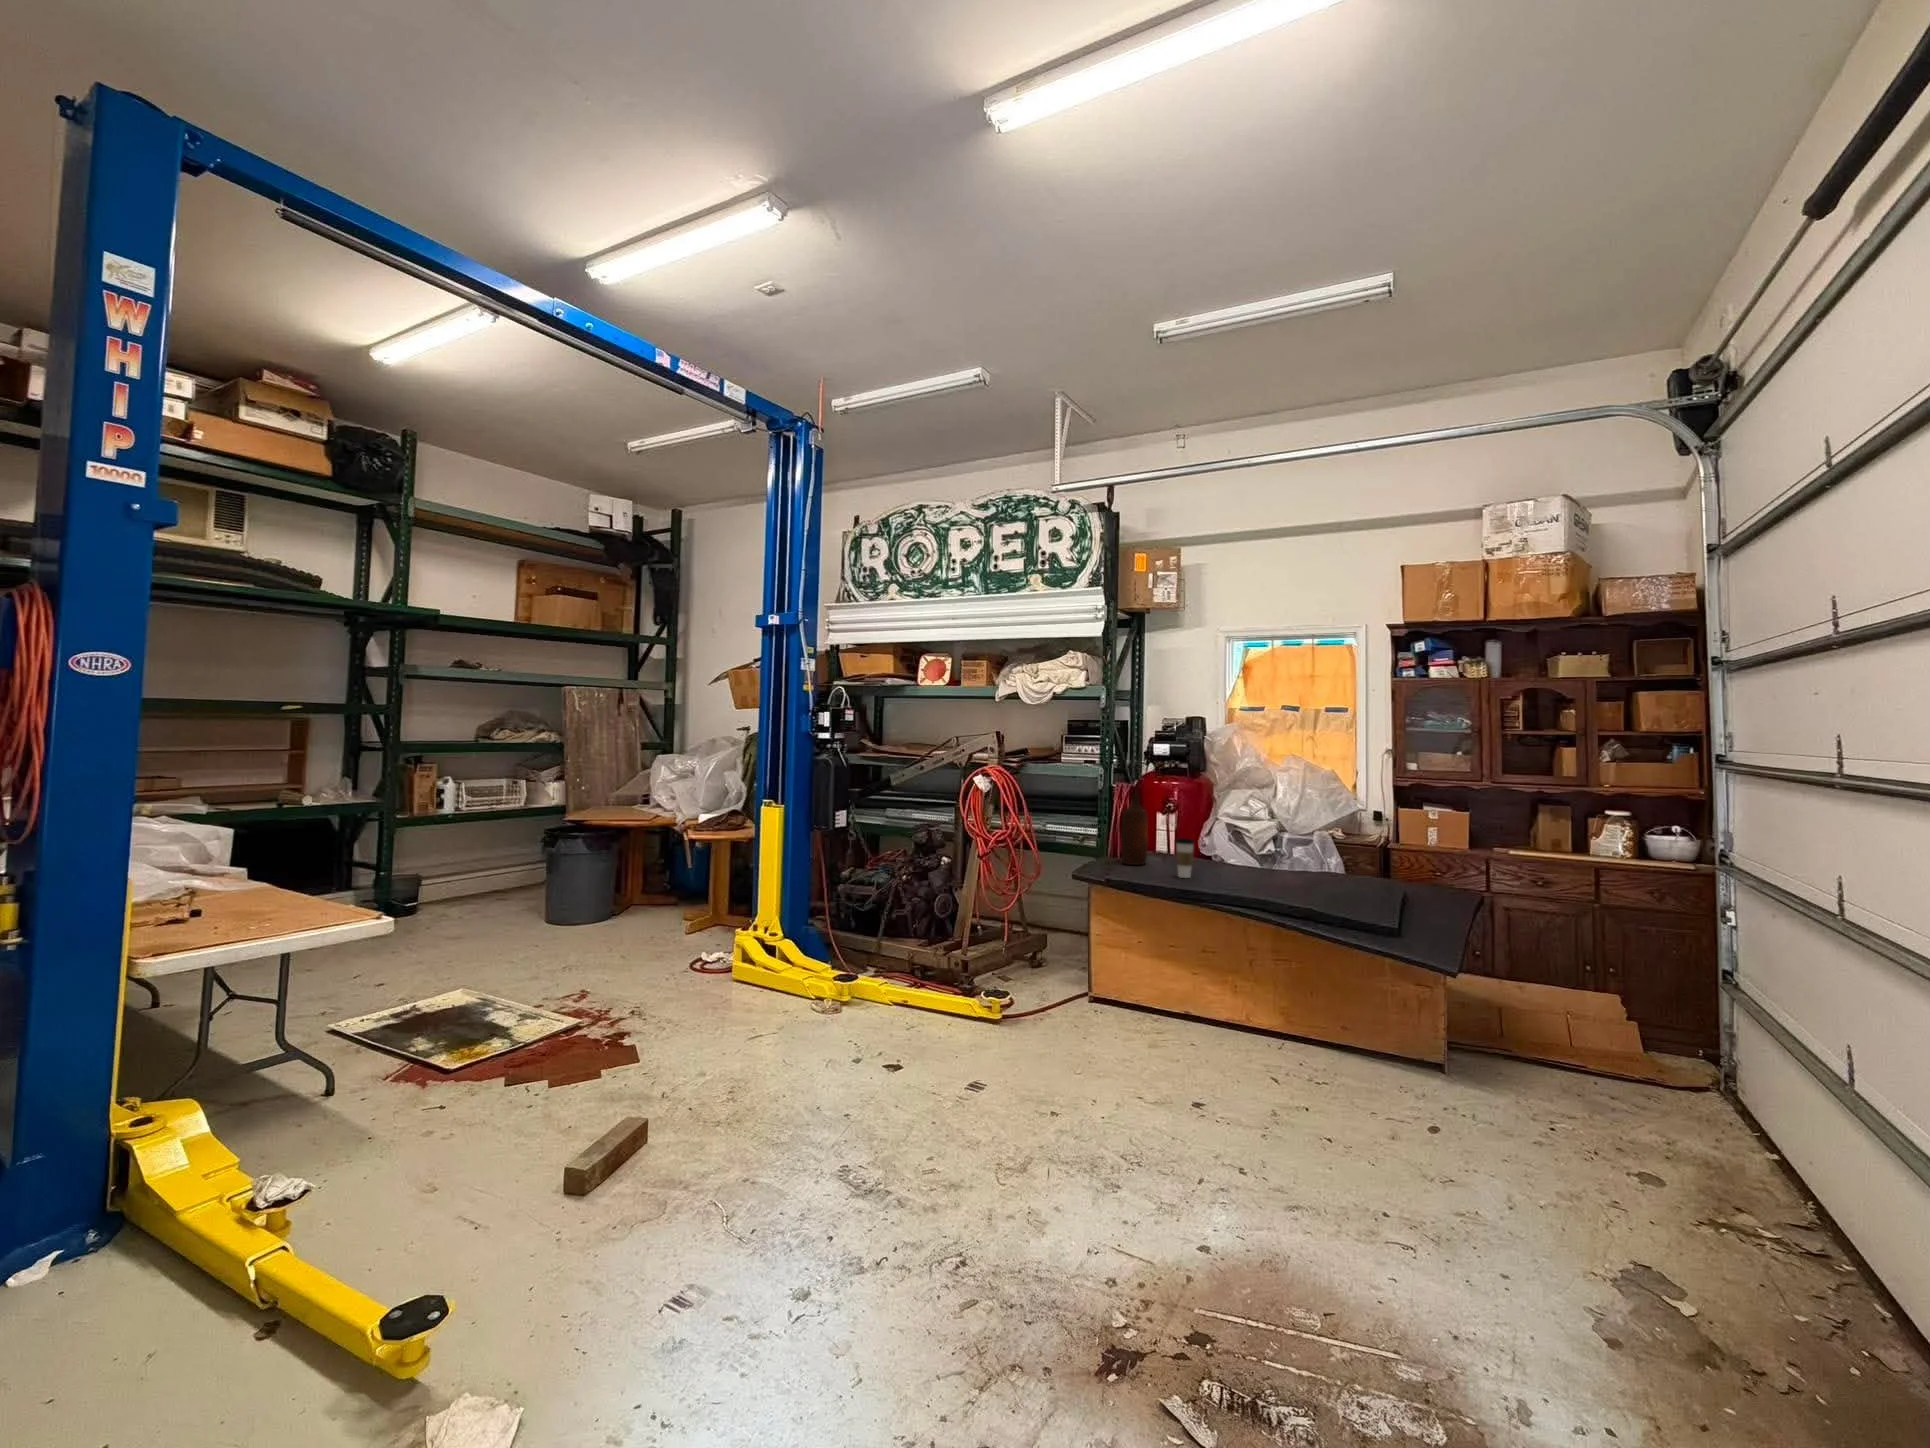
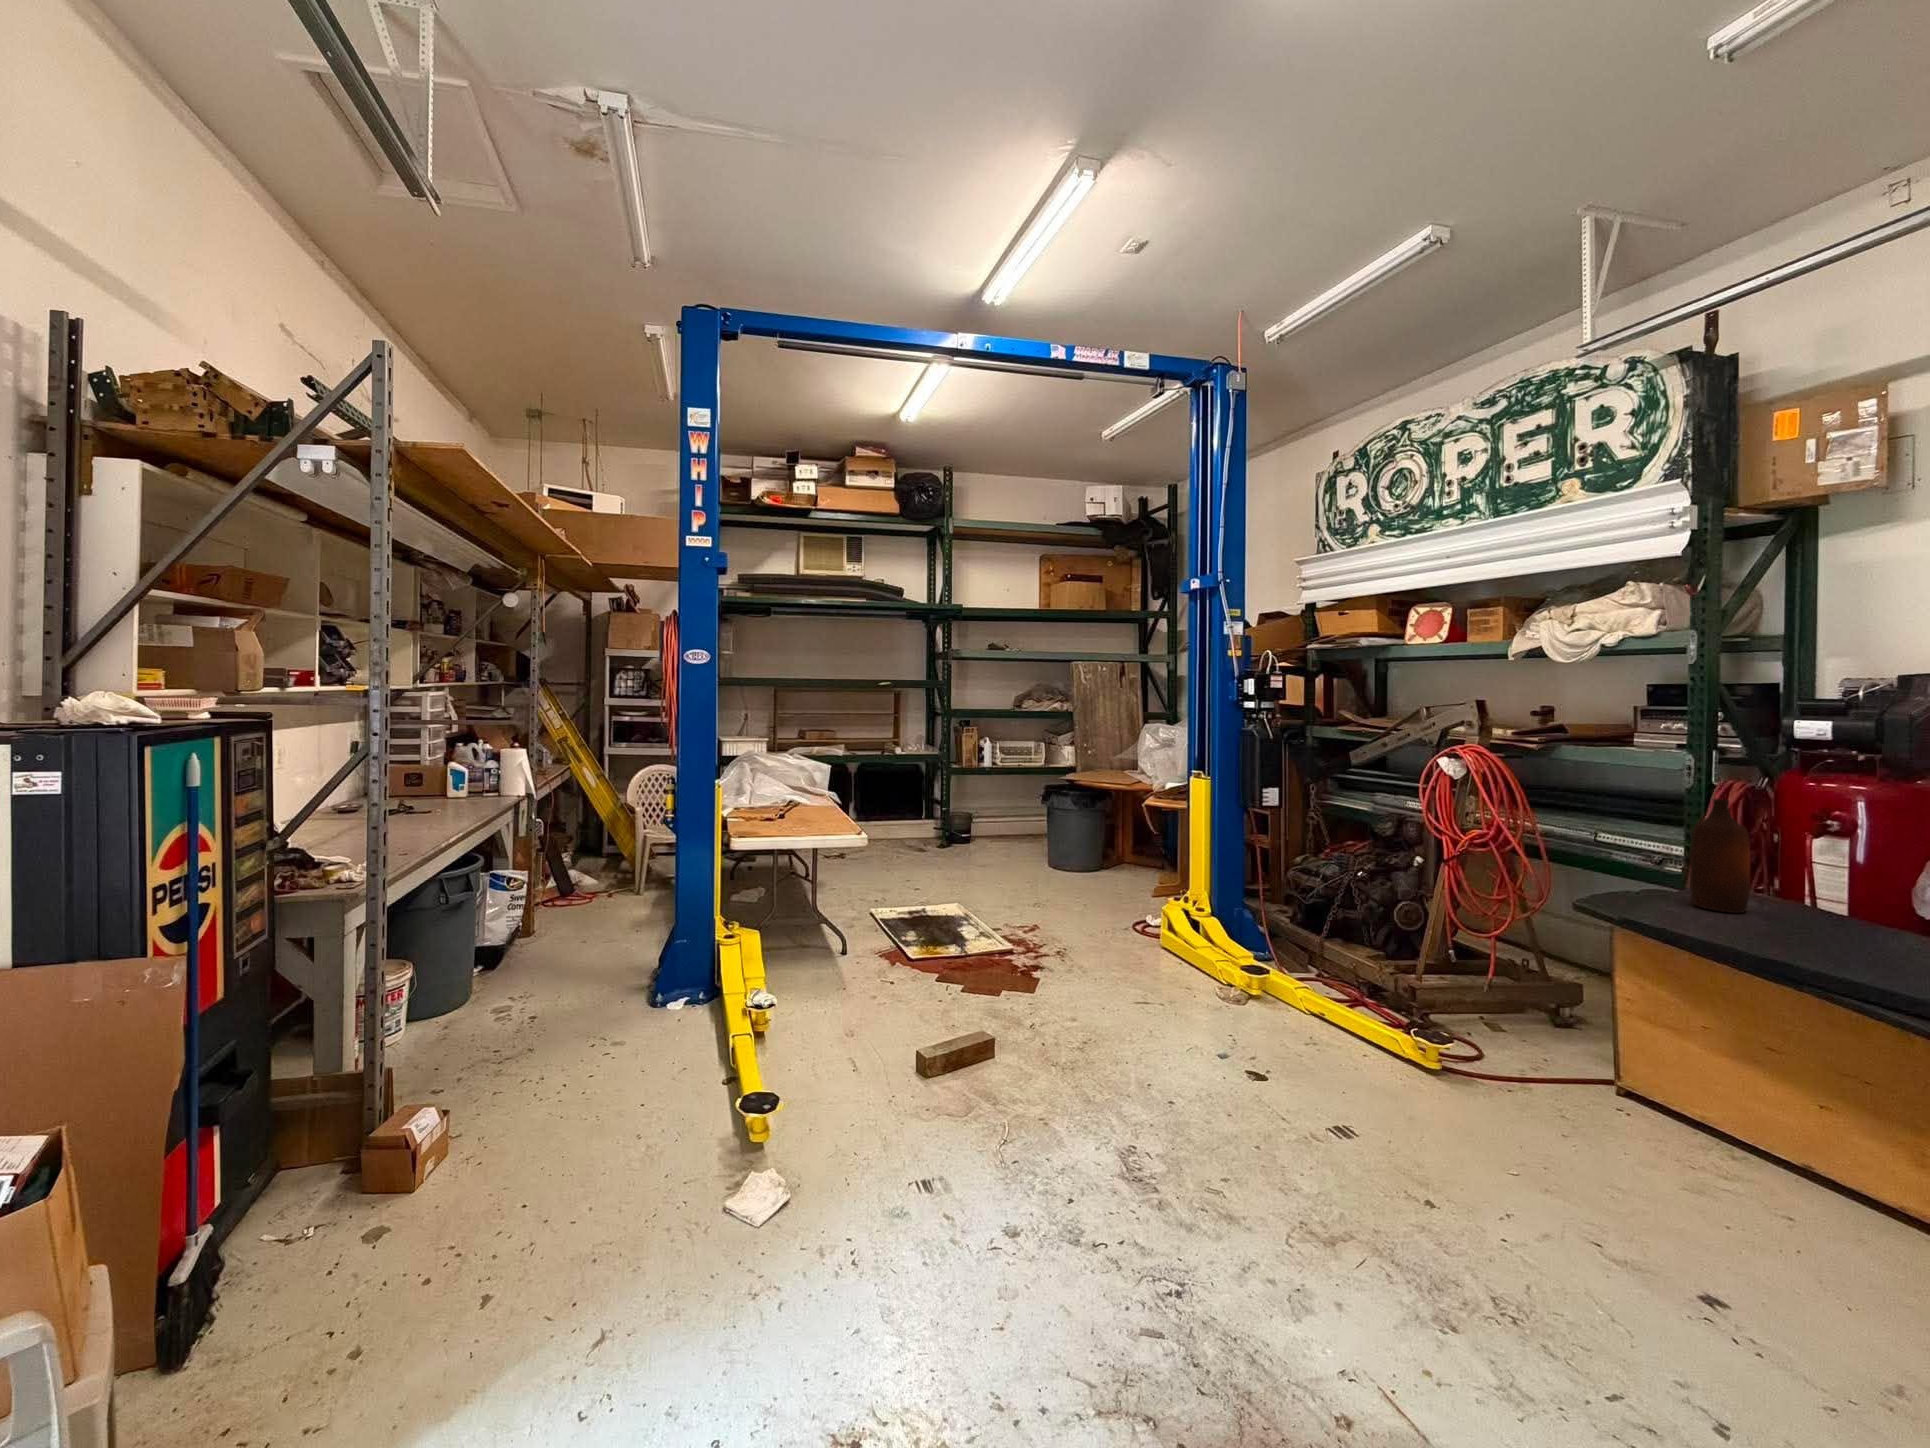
coffee cup: present [1176,838,1194,878] -> none [1785,880,1836,951]

